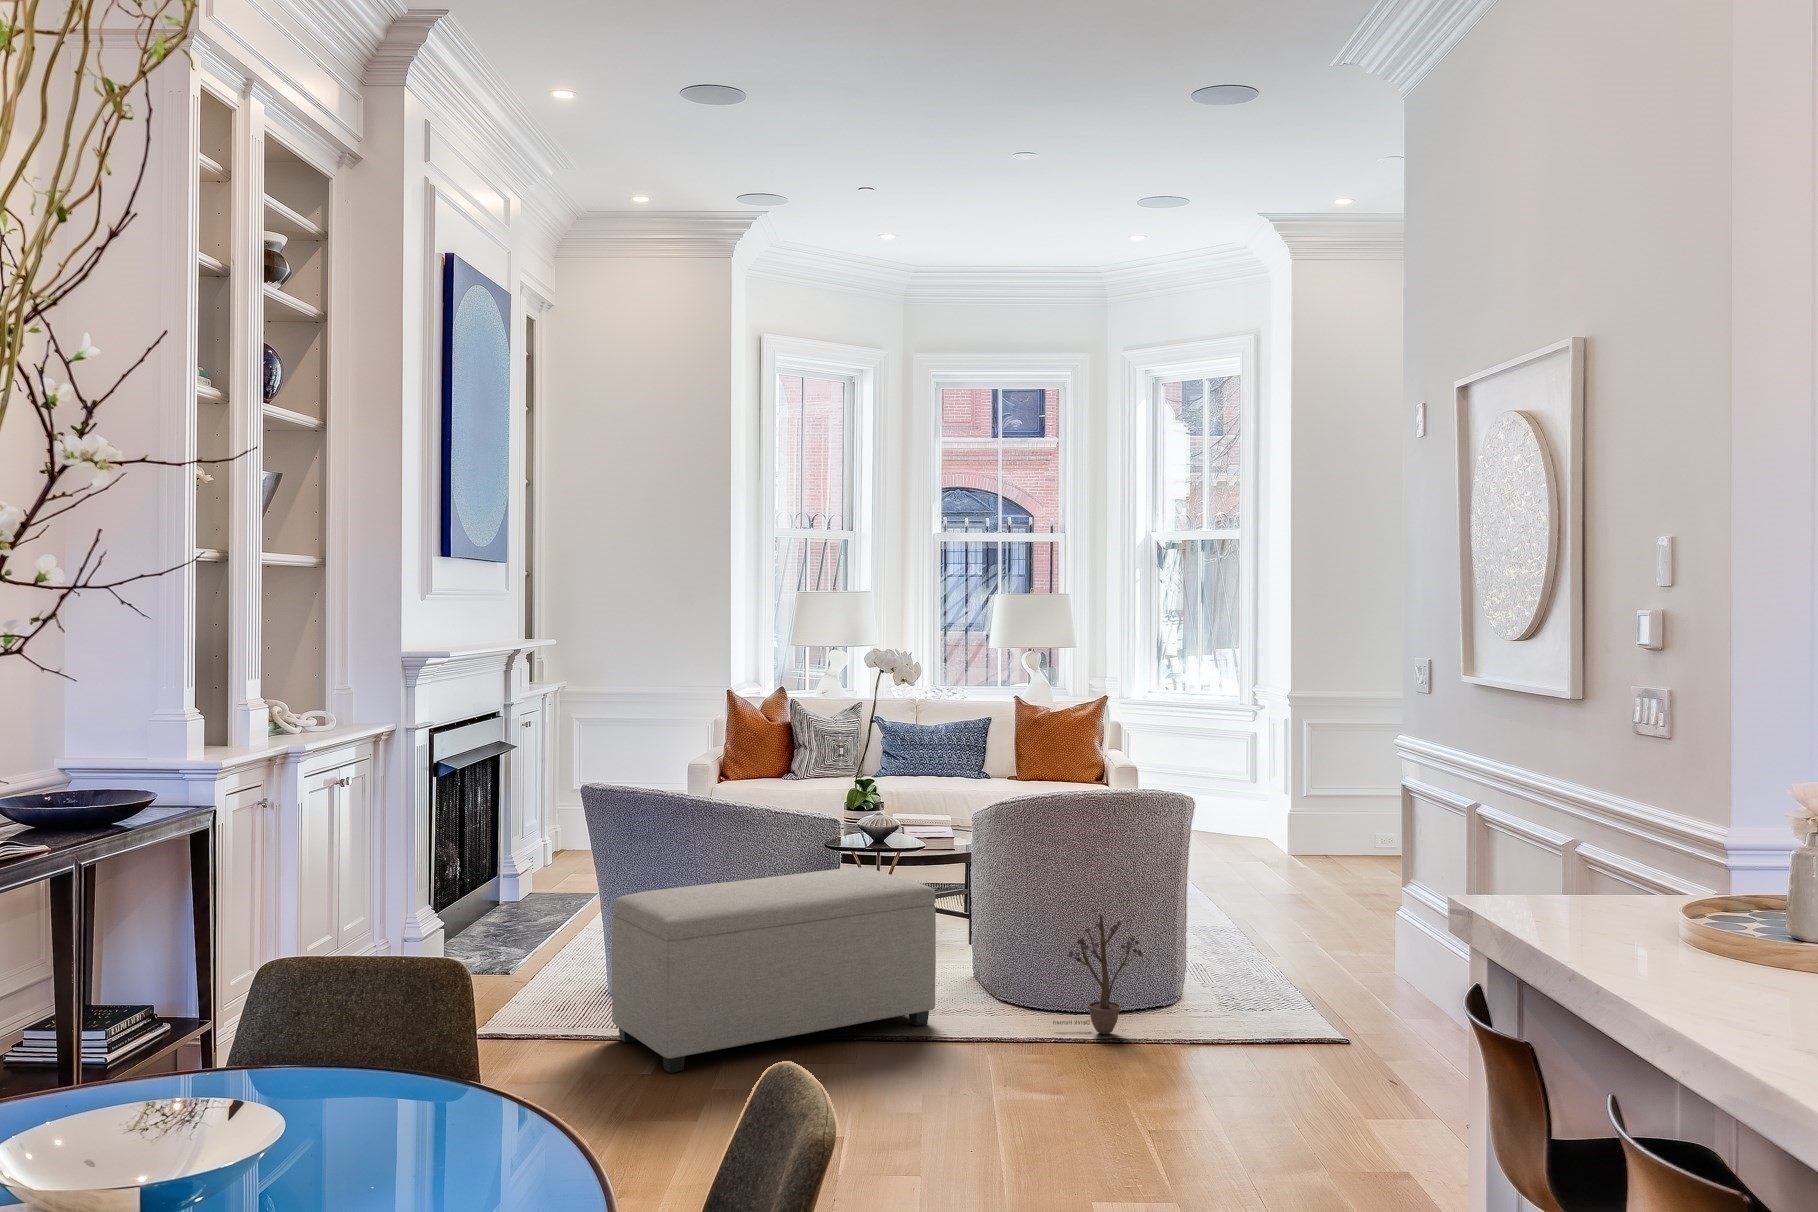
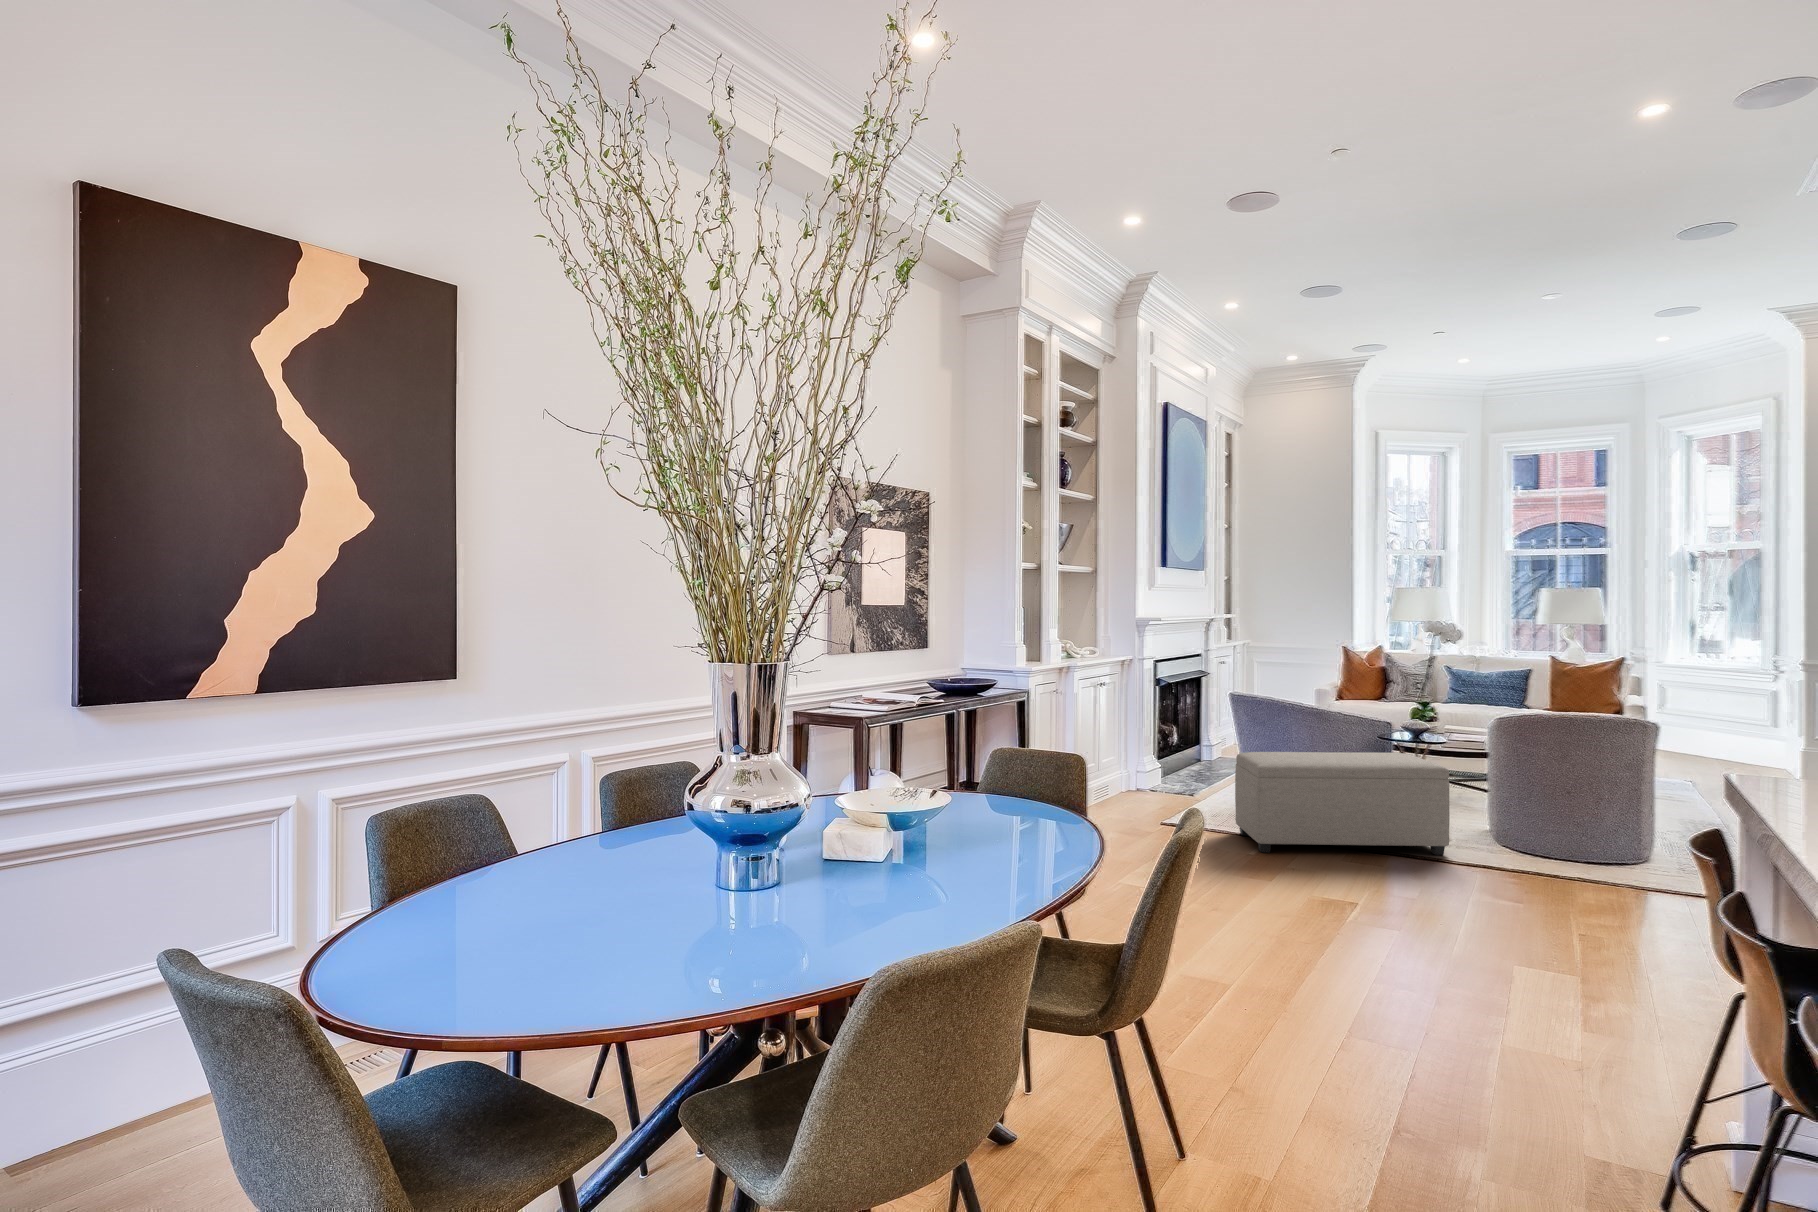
decorative plant: present [1053,915,1142,1034] -> none [1538,798,1612,880]

